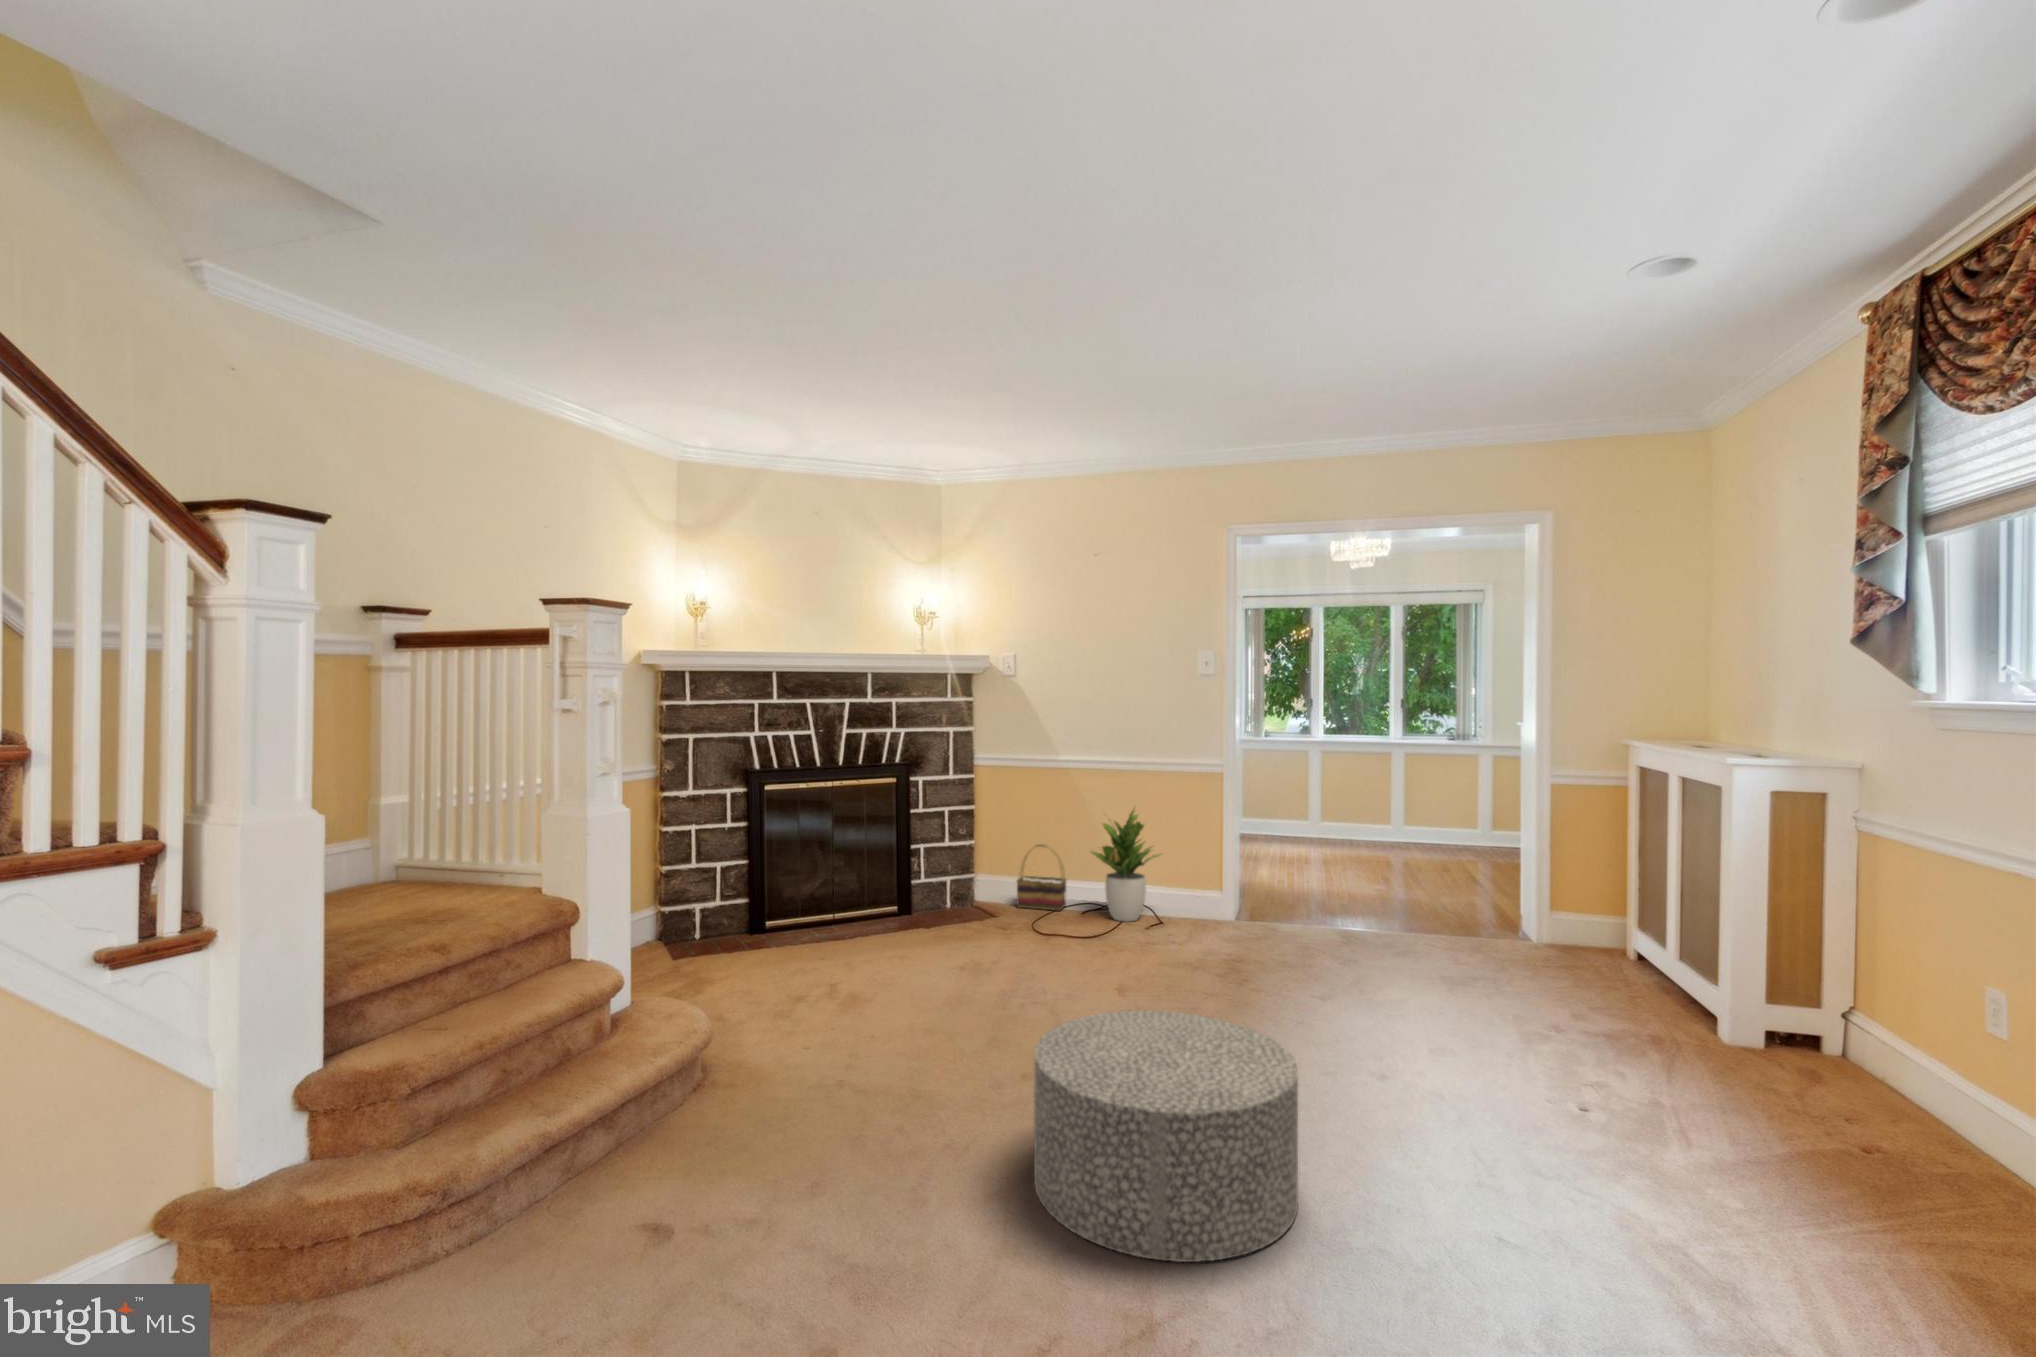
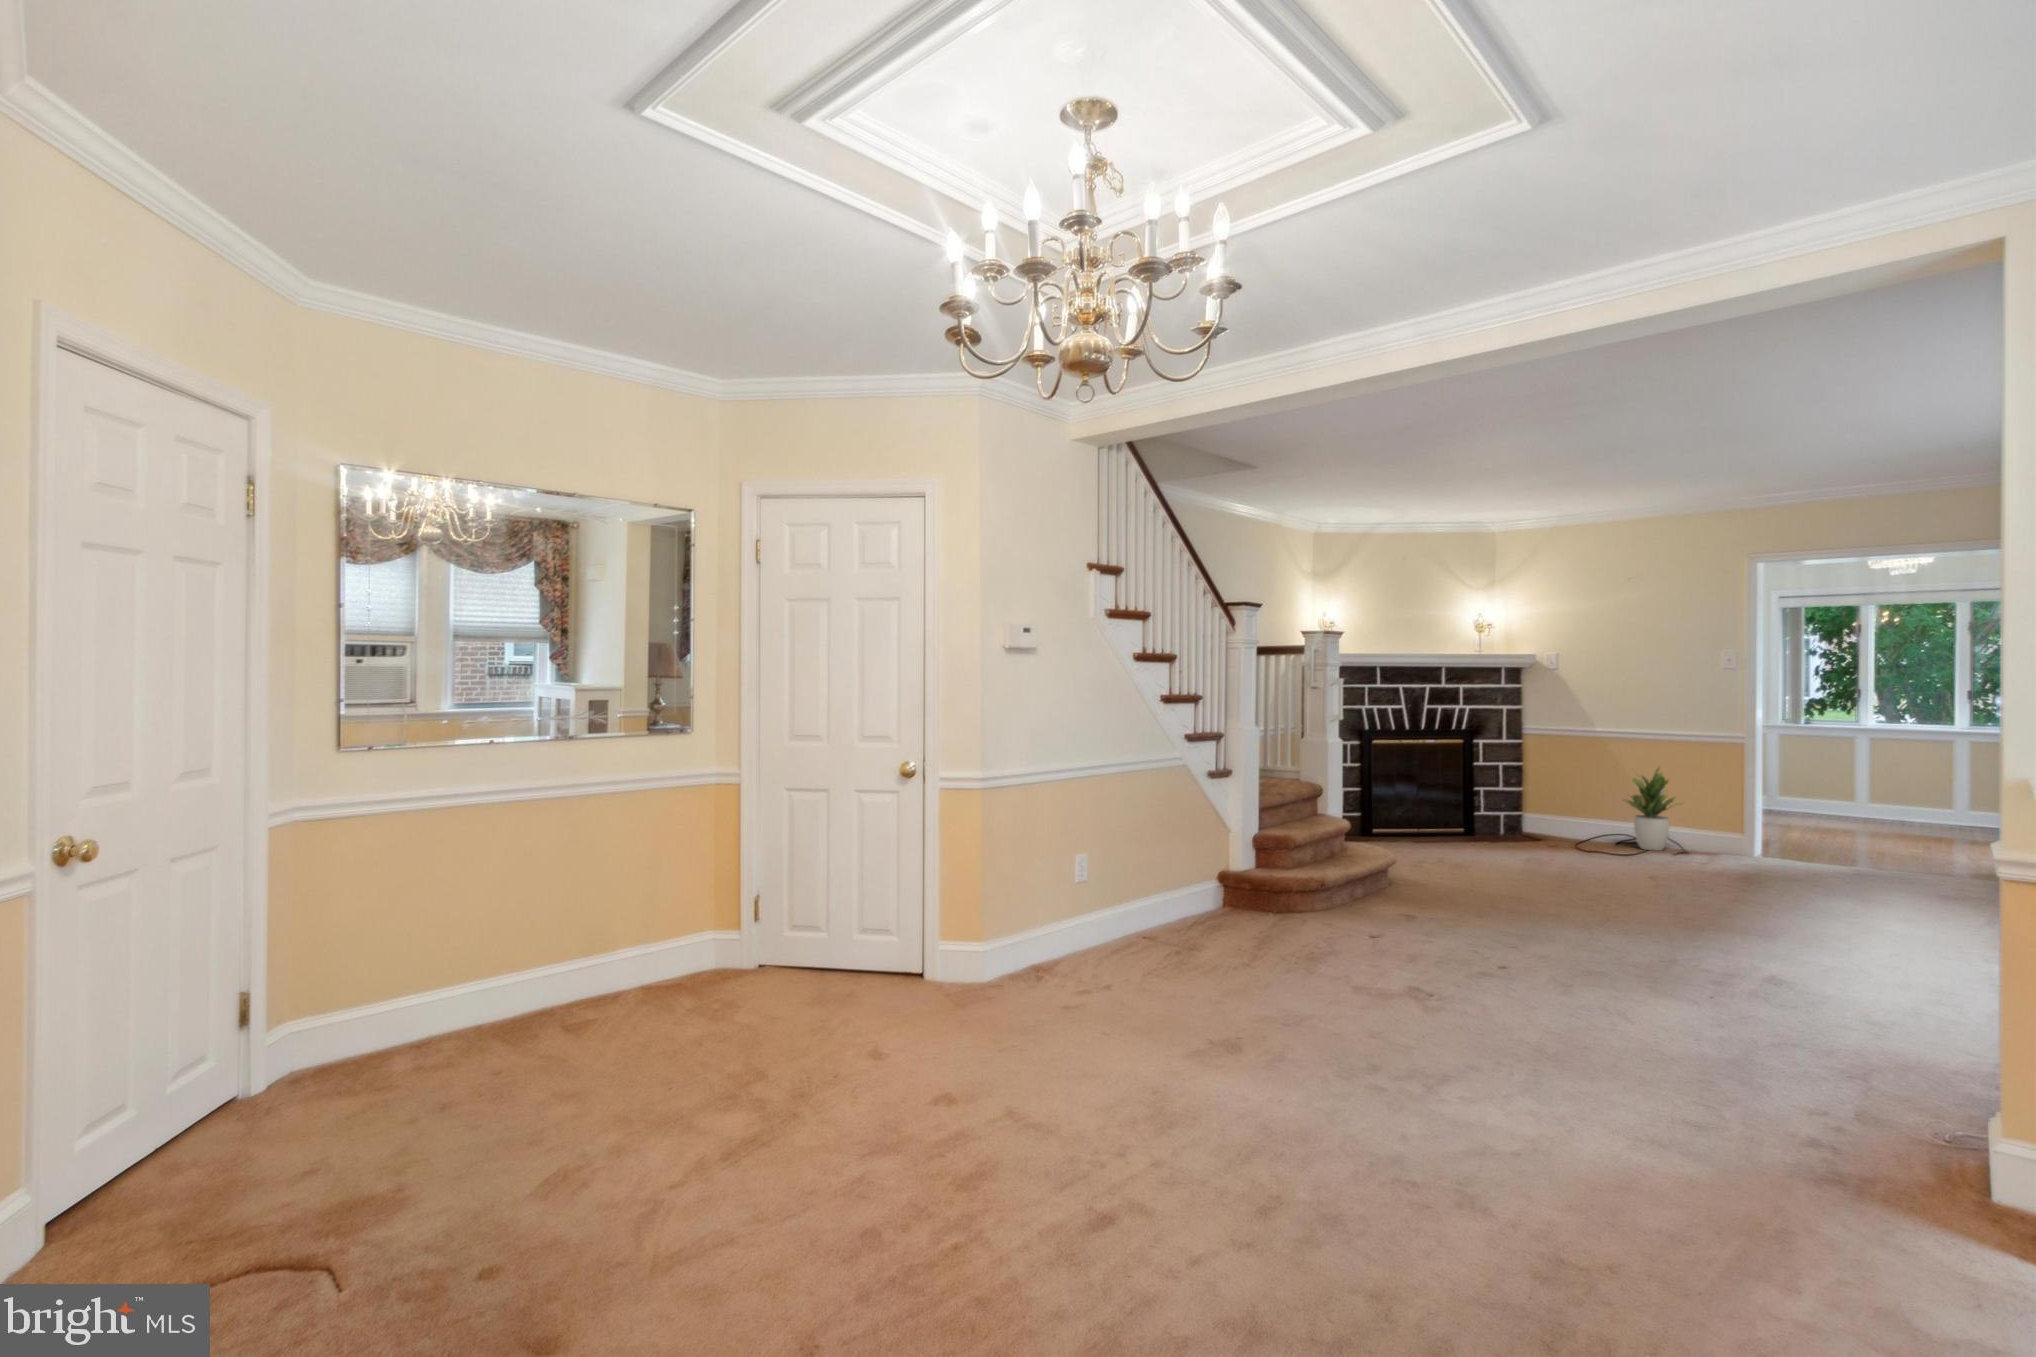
basket: present [1017,844,1066,911] -> none [1559,793,1602,842]
ottoman: present [1034,1011,1298,1262] -> none [1577,852,1730,943]

